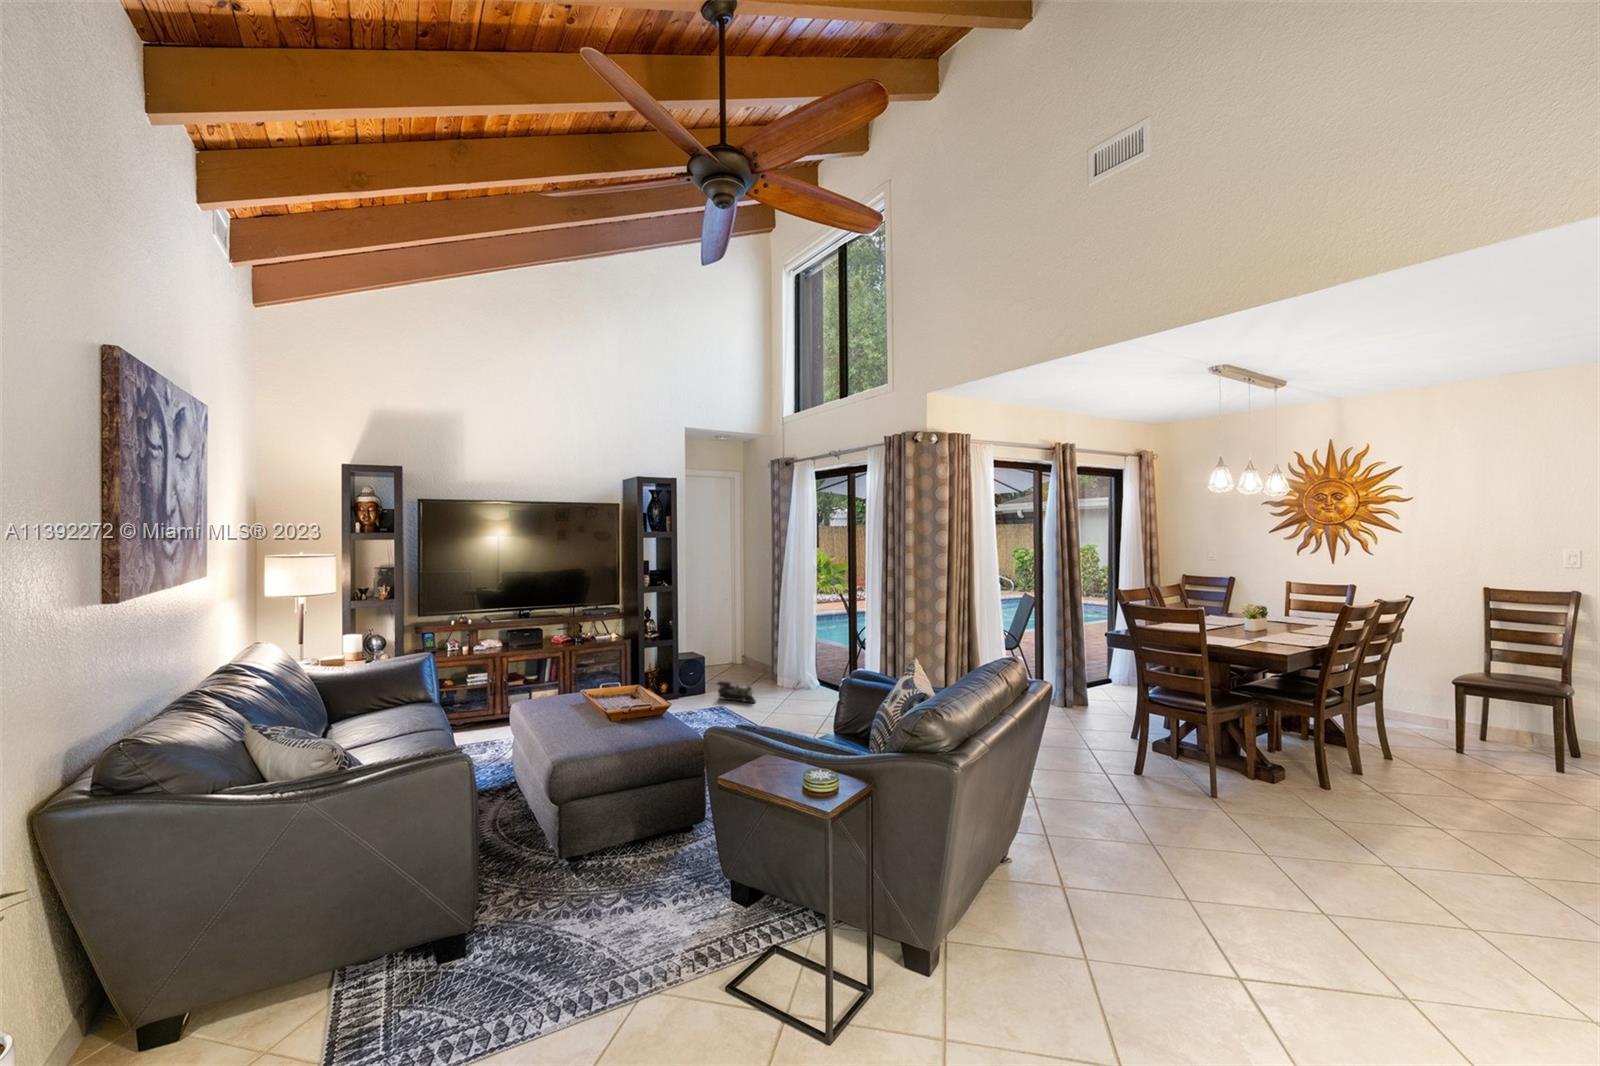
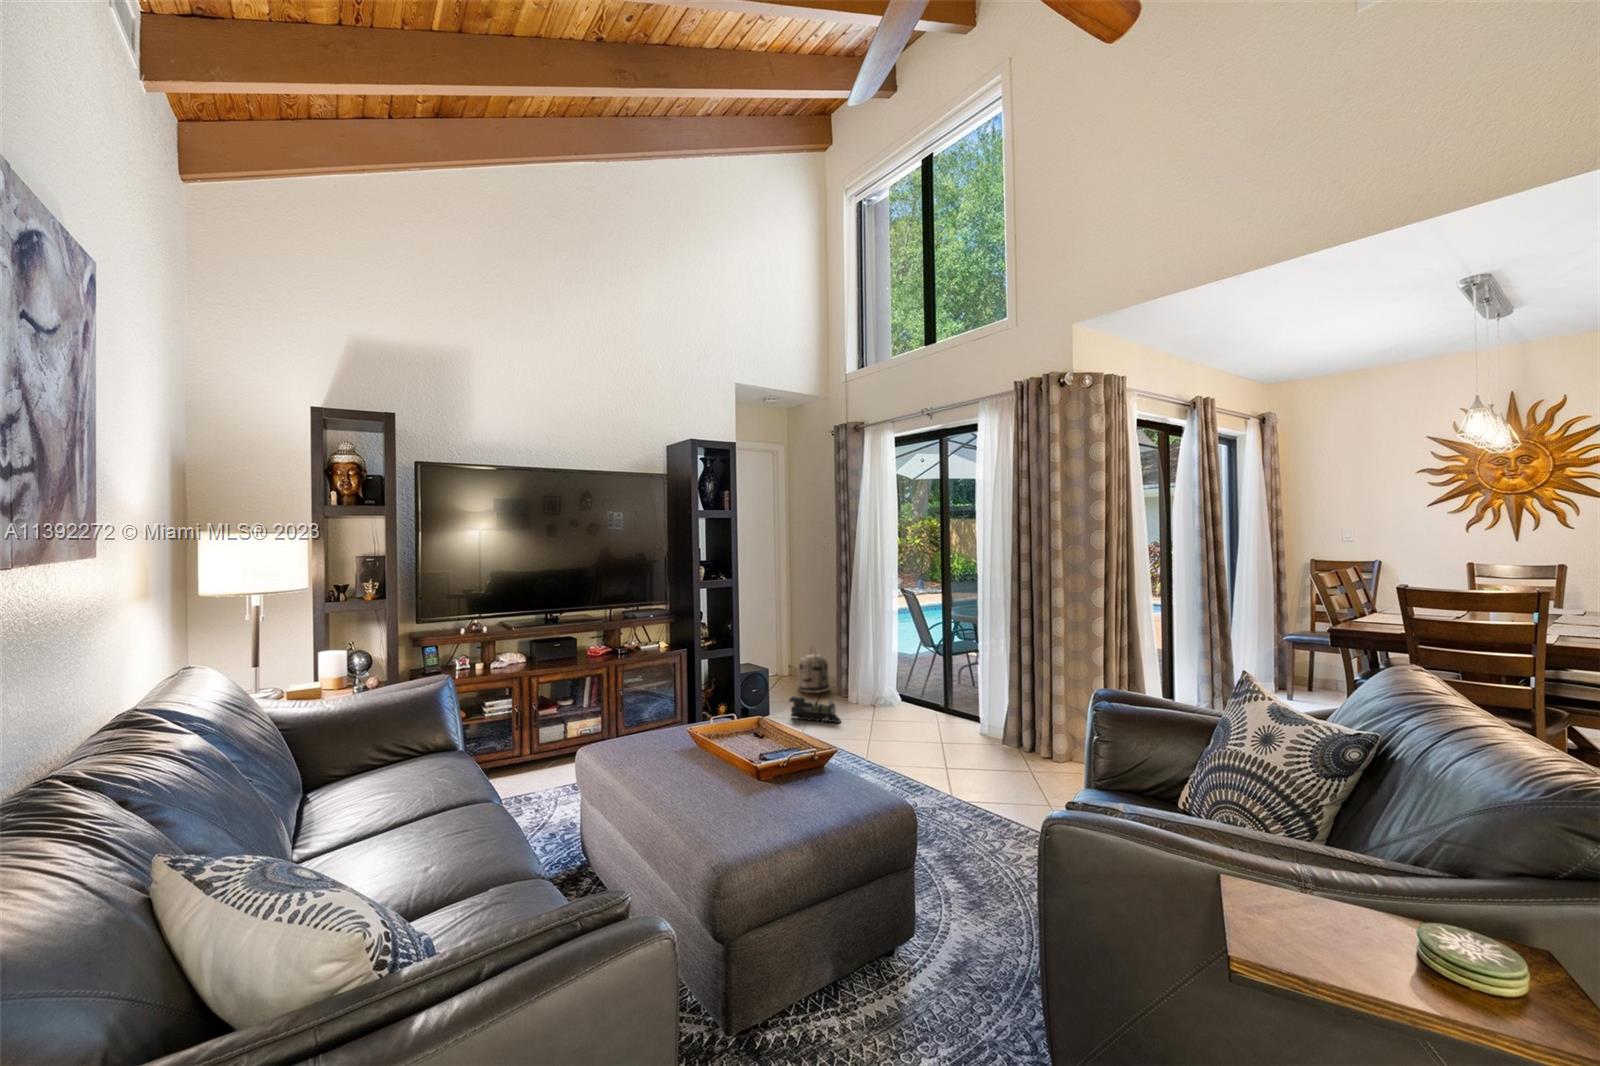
basket: none [741,641,767,680] -> present [798,646,830,693]

